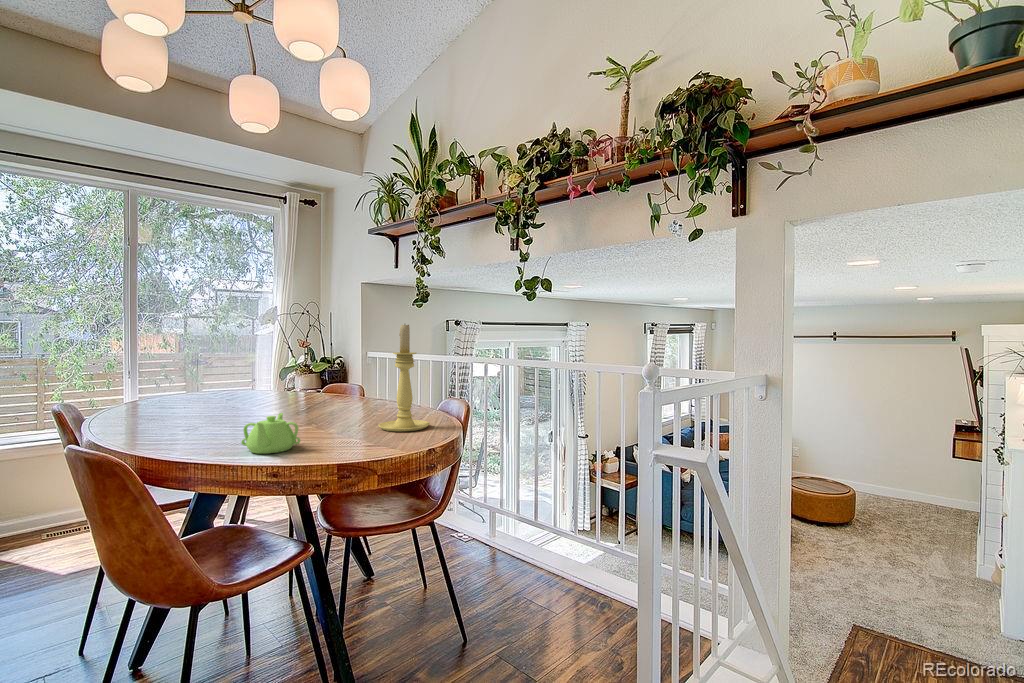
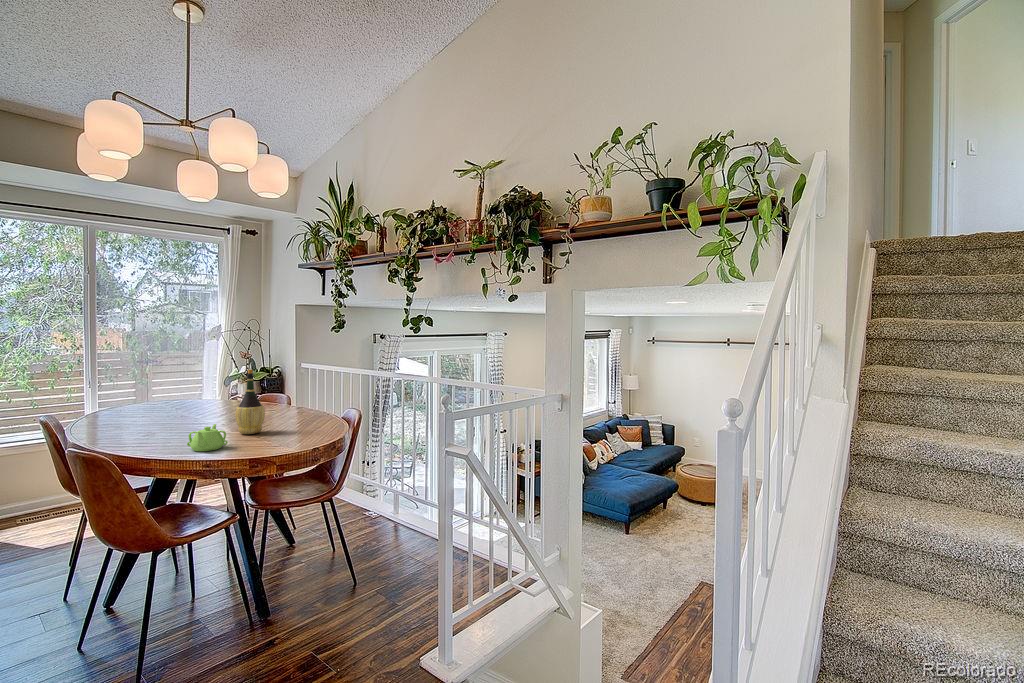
candle holder: present [378,324,430,432] -> none [287,359,326,435]
wine bottle: none [307,337,347,430] -> present [235,369,265,434]

